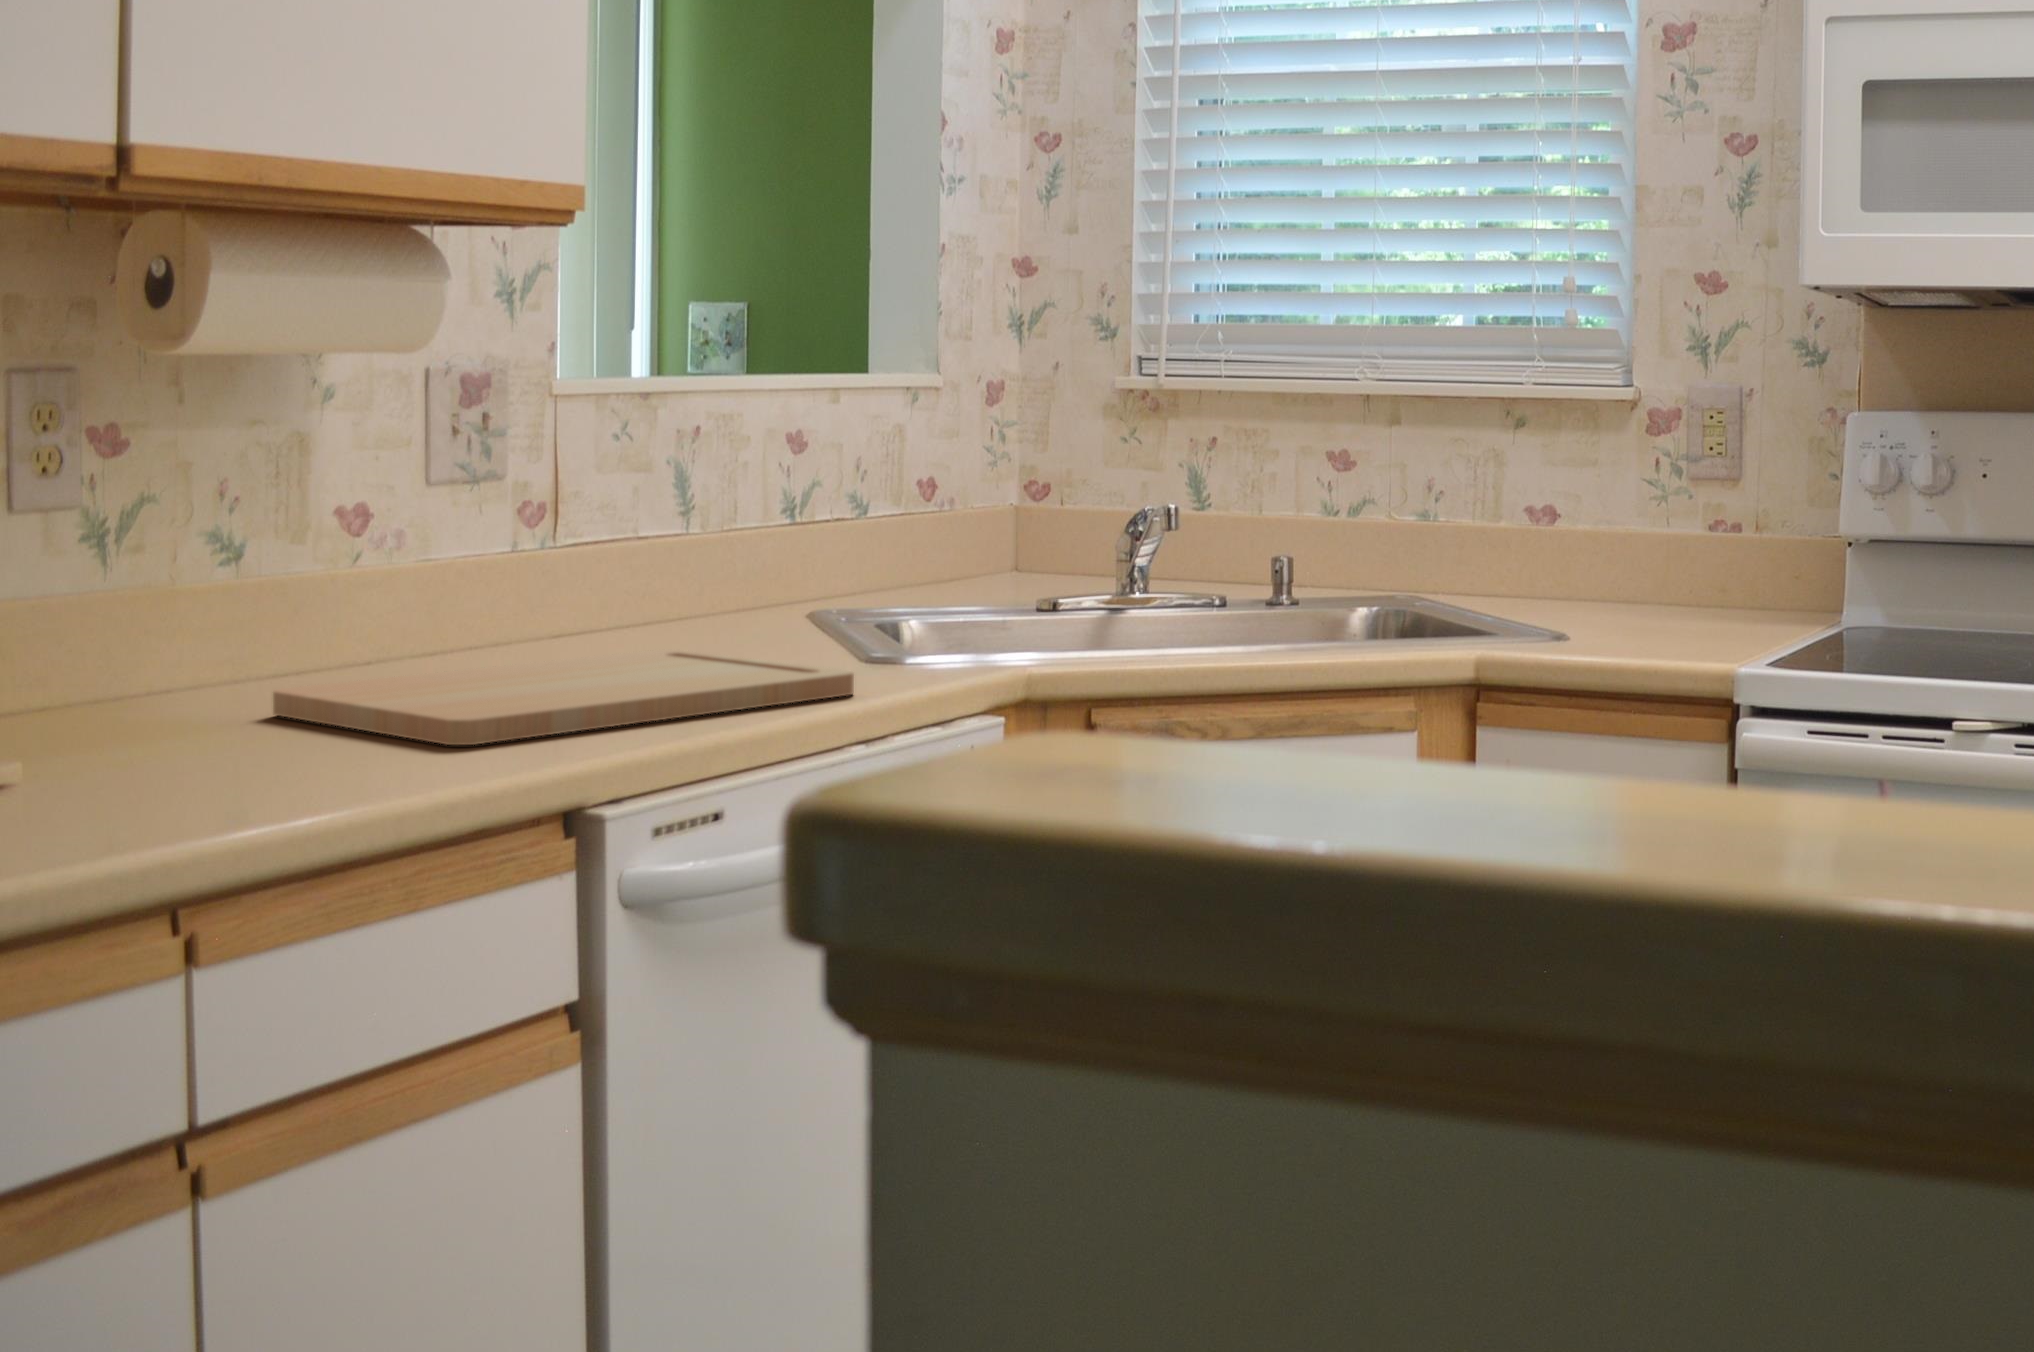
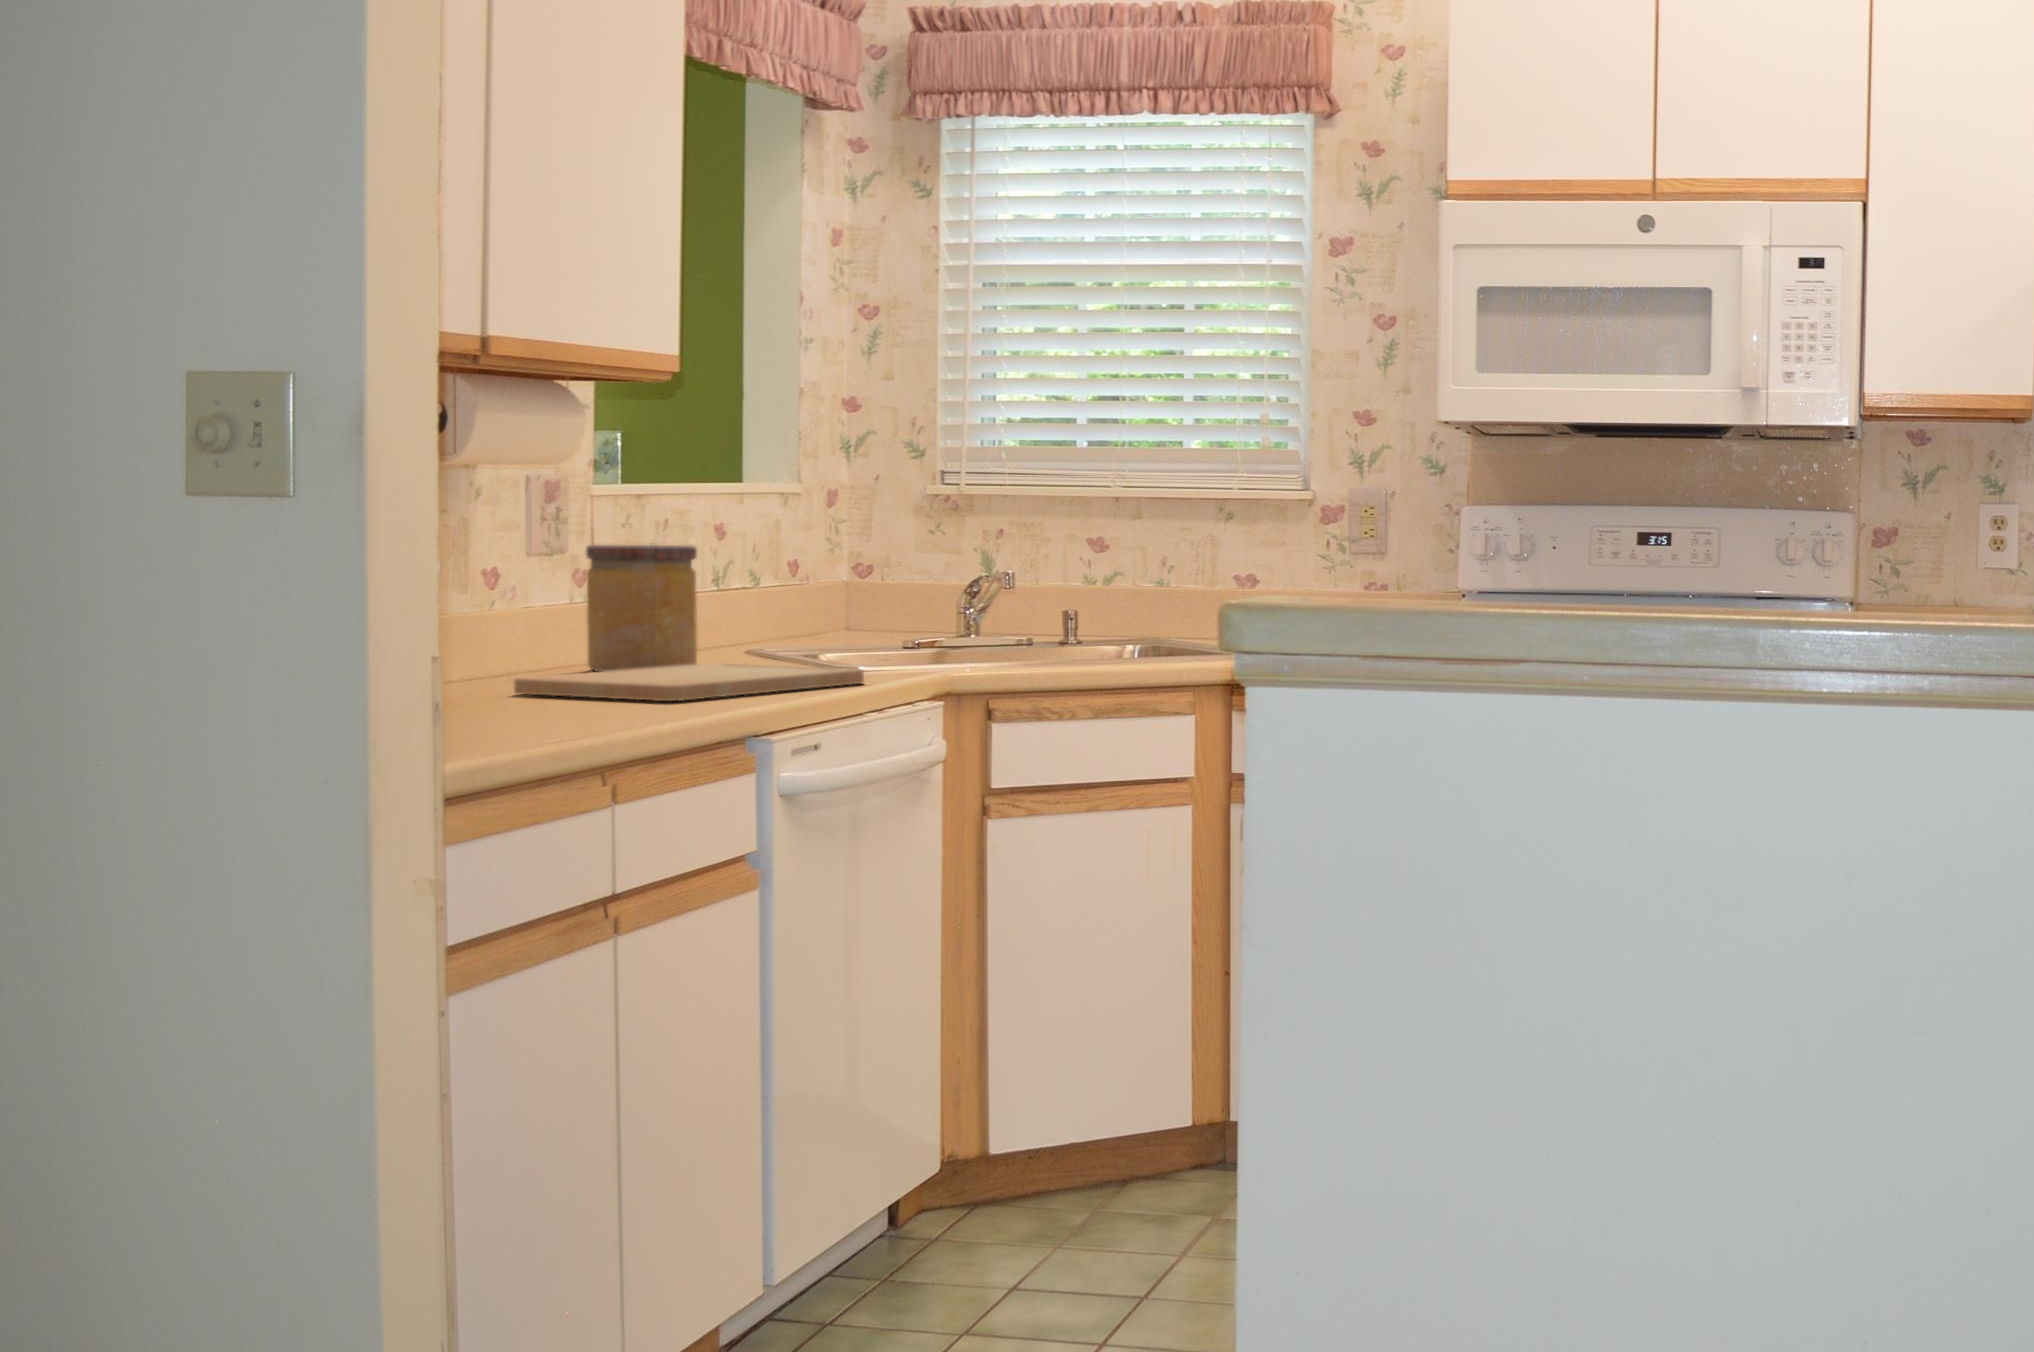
jar: none [526,463,688,654] -> present [586,545,697,671]

